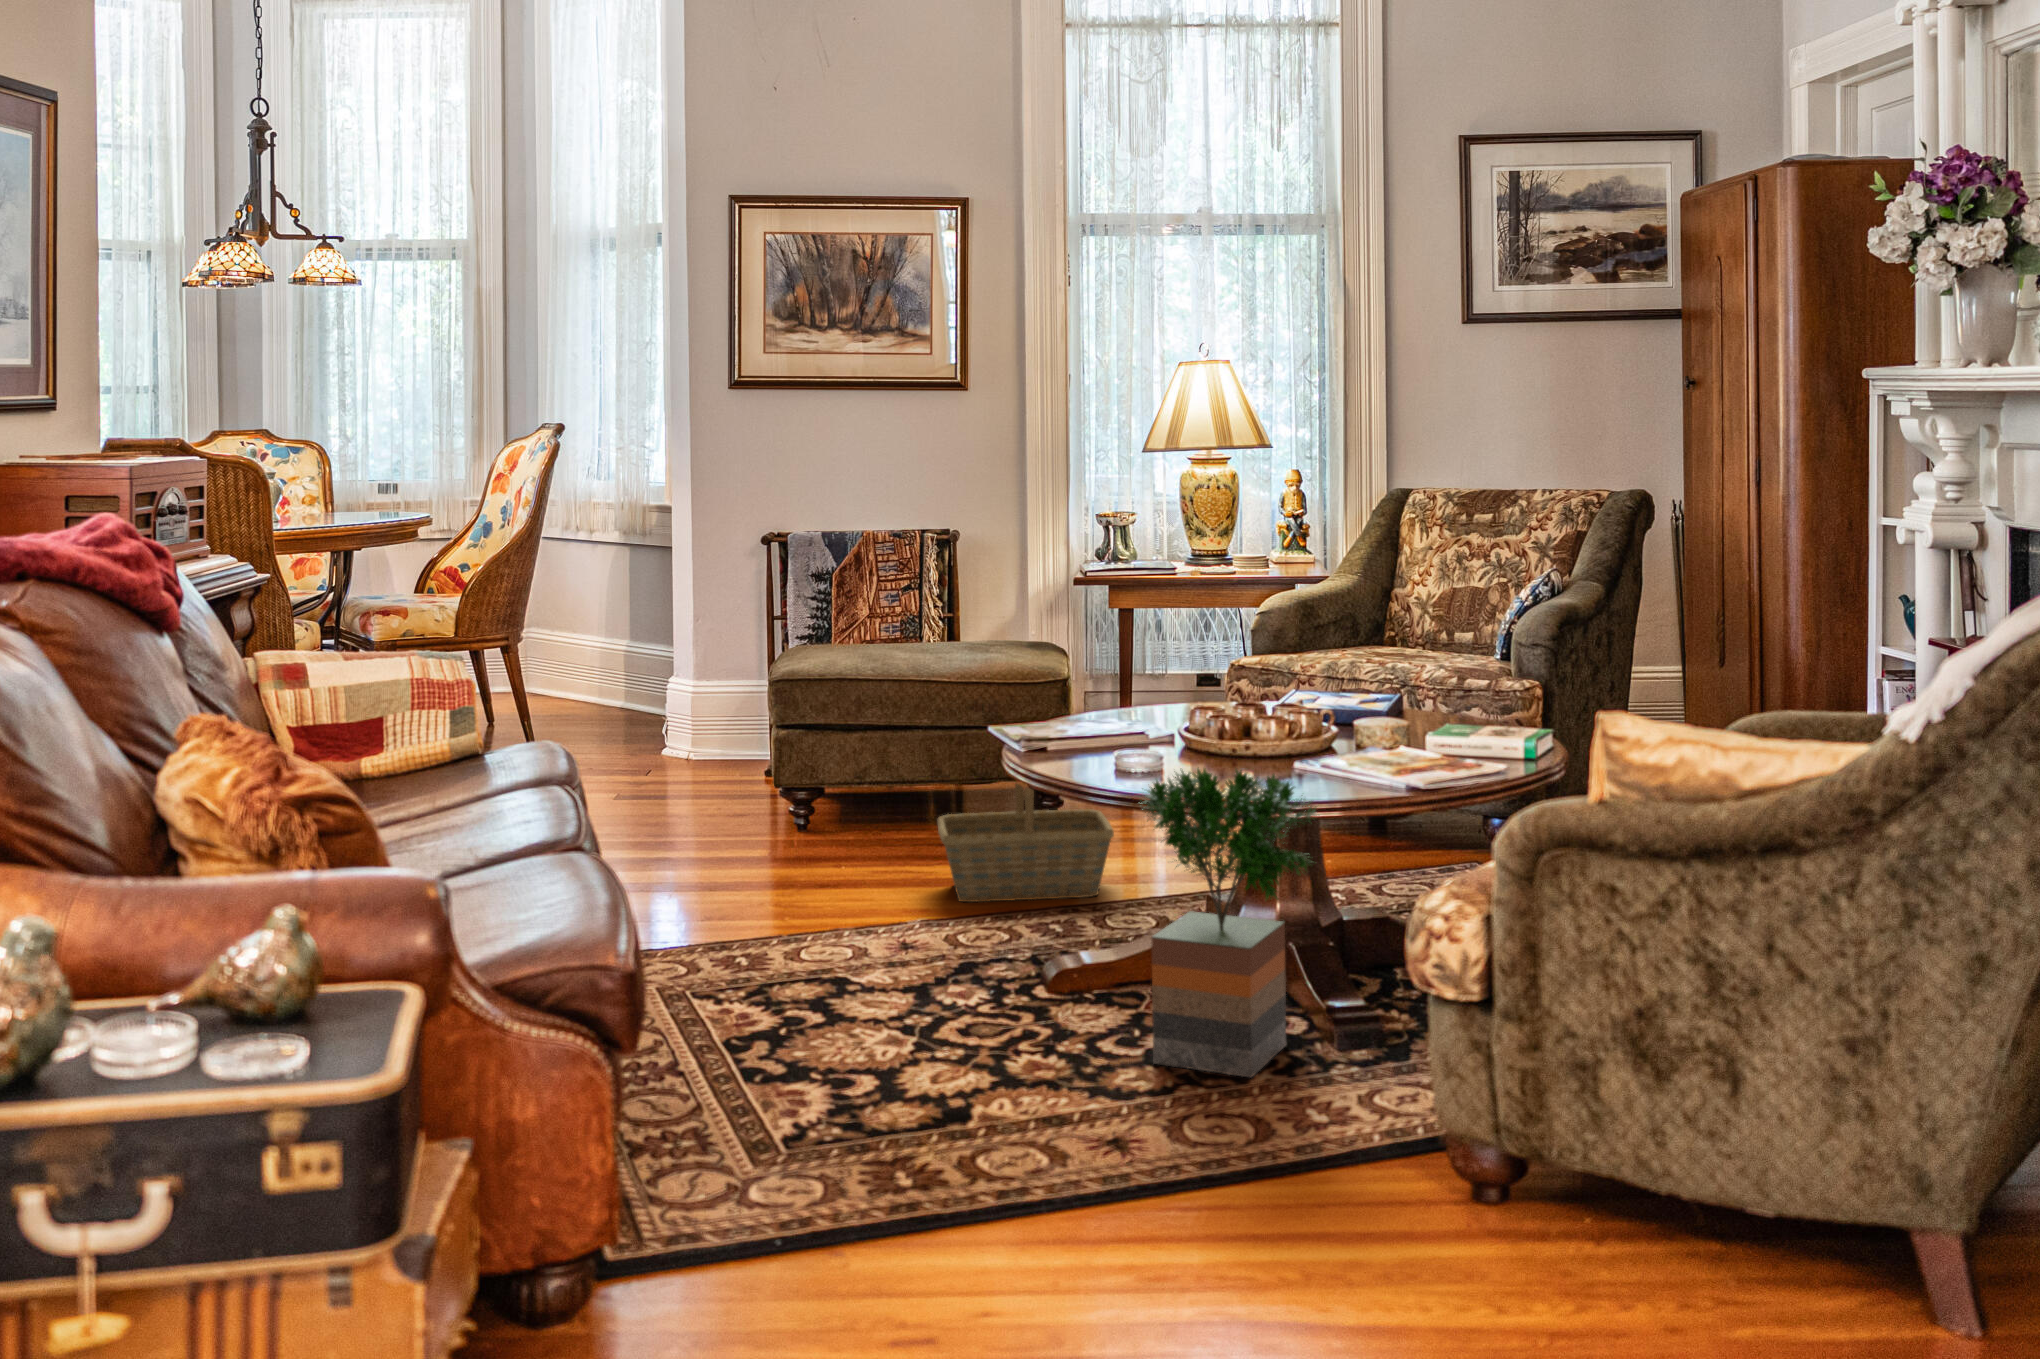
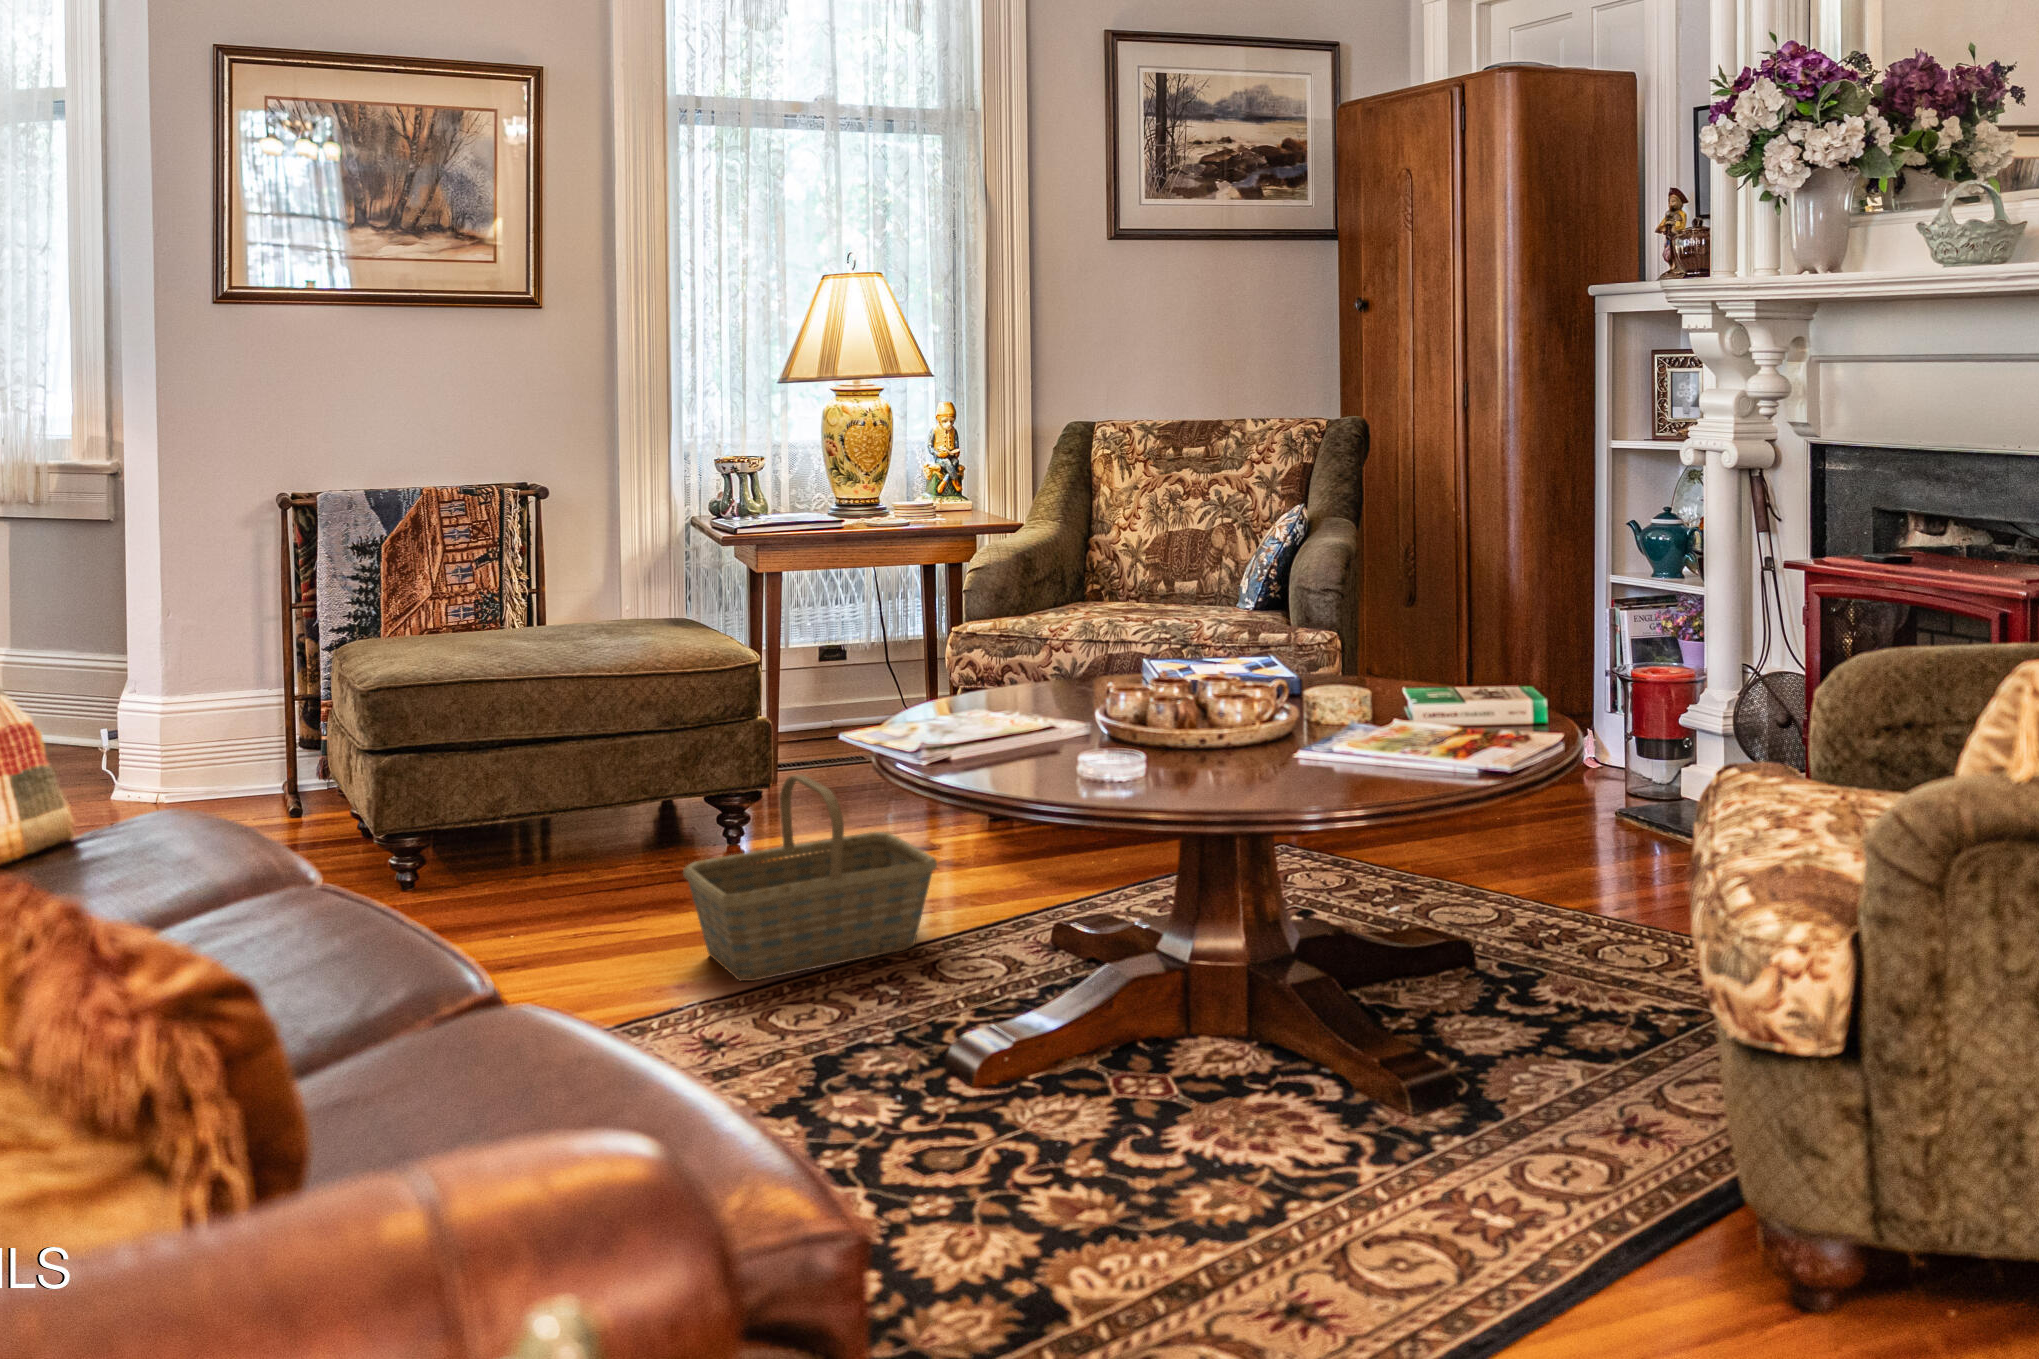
potted tree: present [1140,769,1316,1078] -> none [1213,785,1488,1218]

